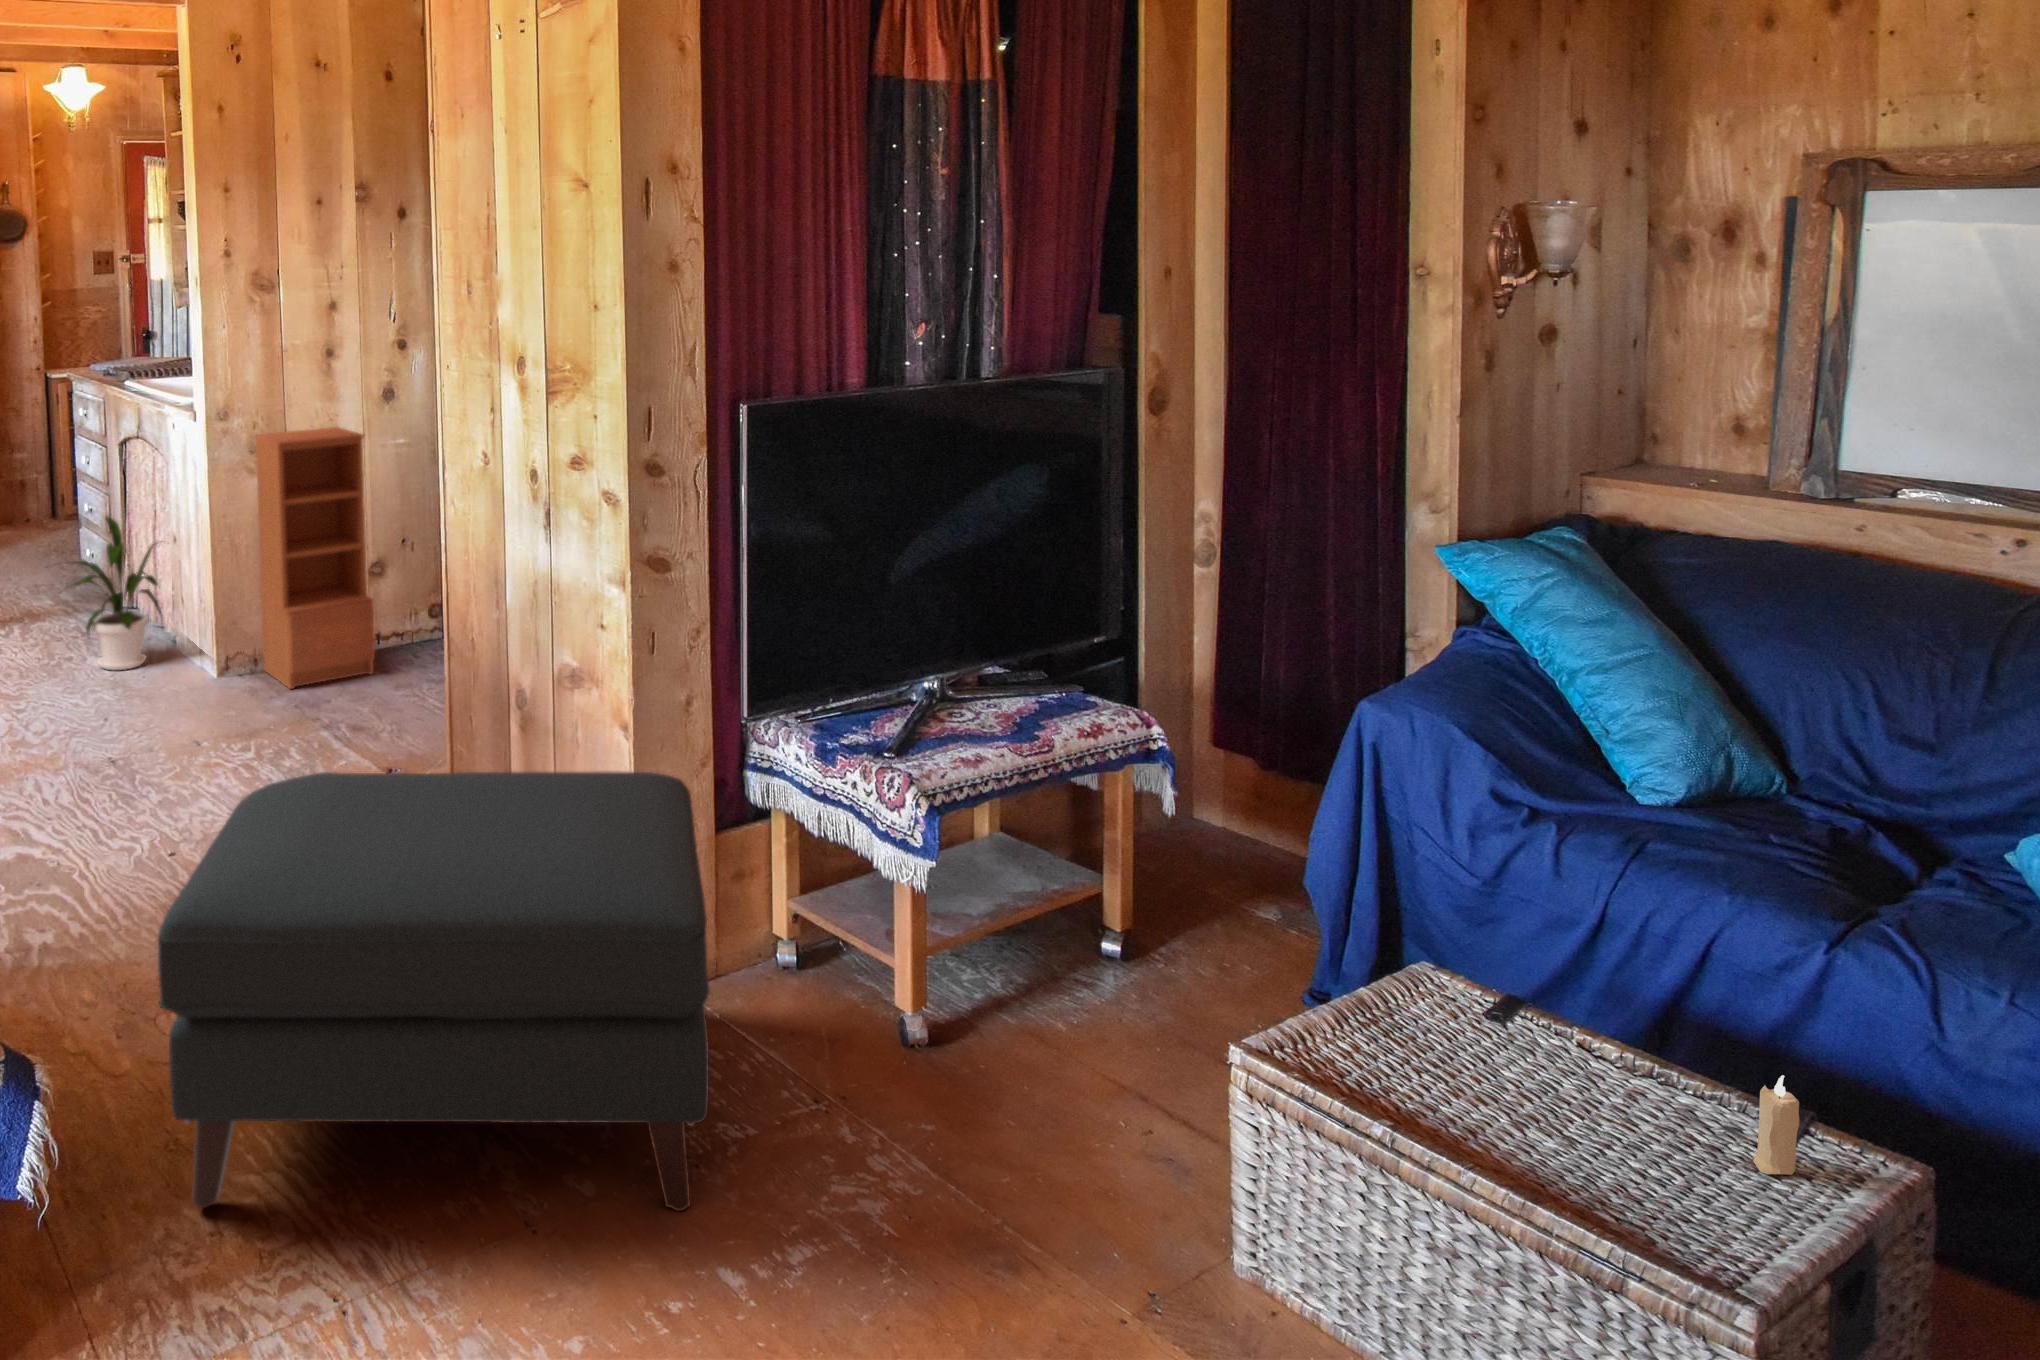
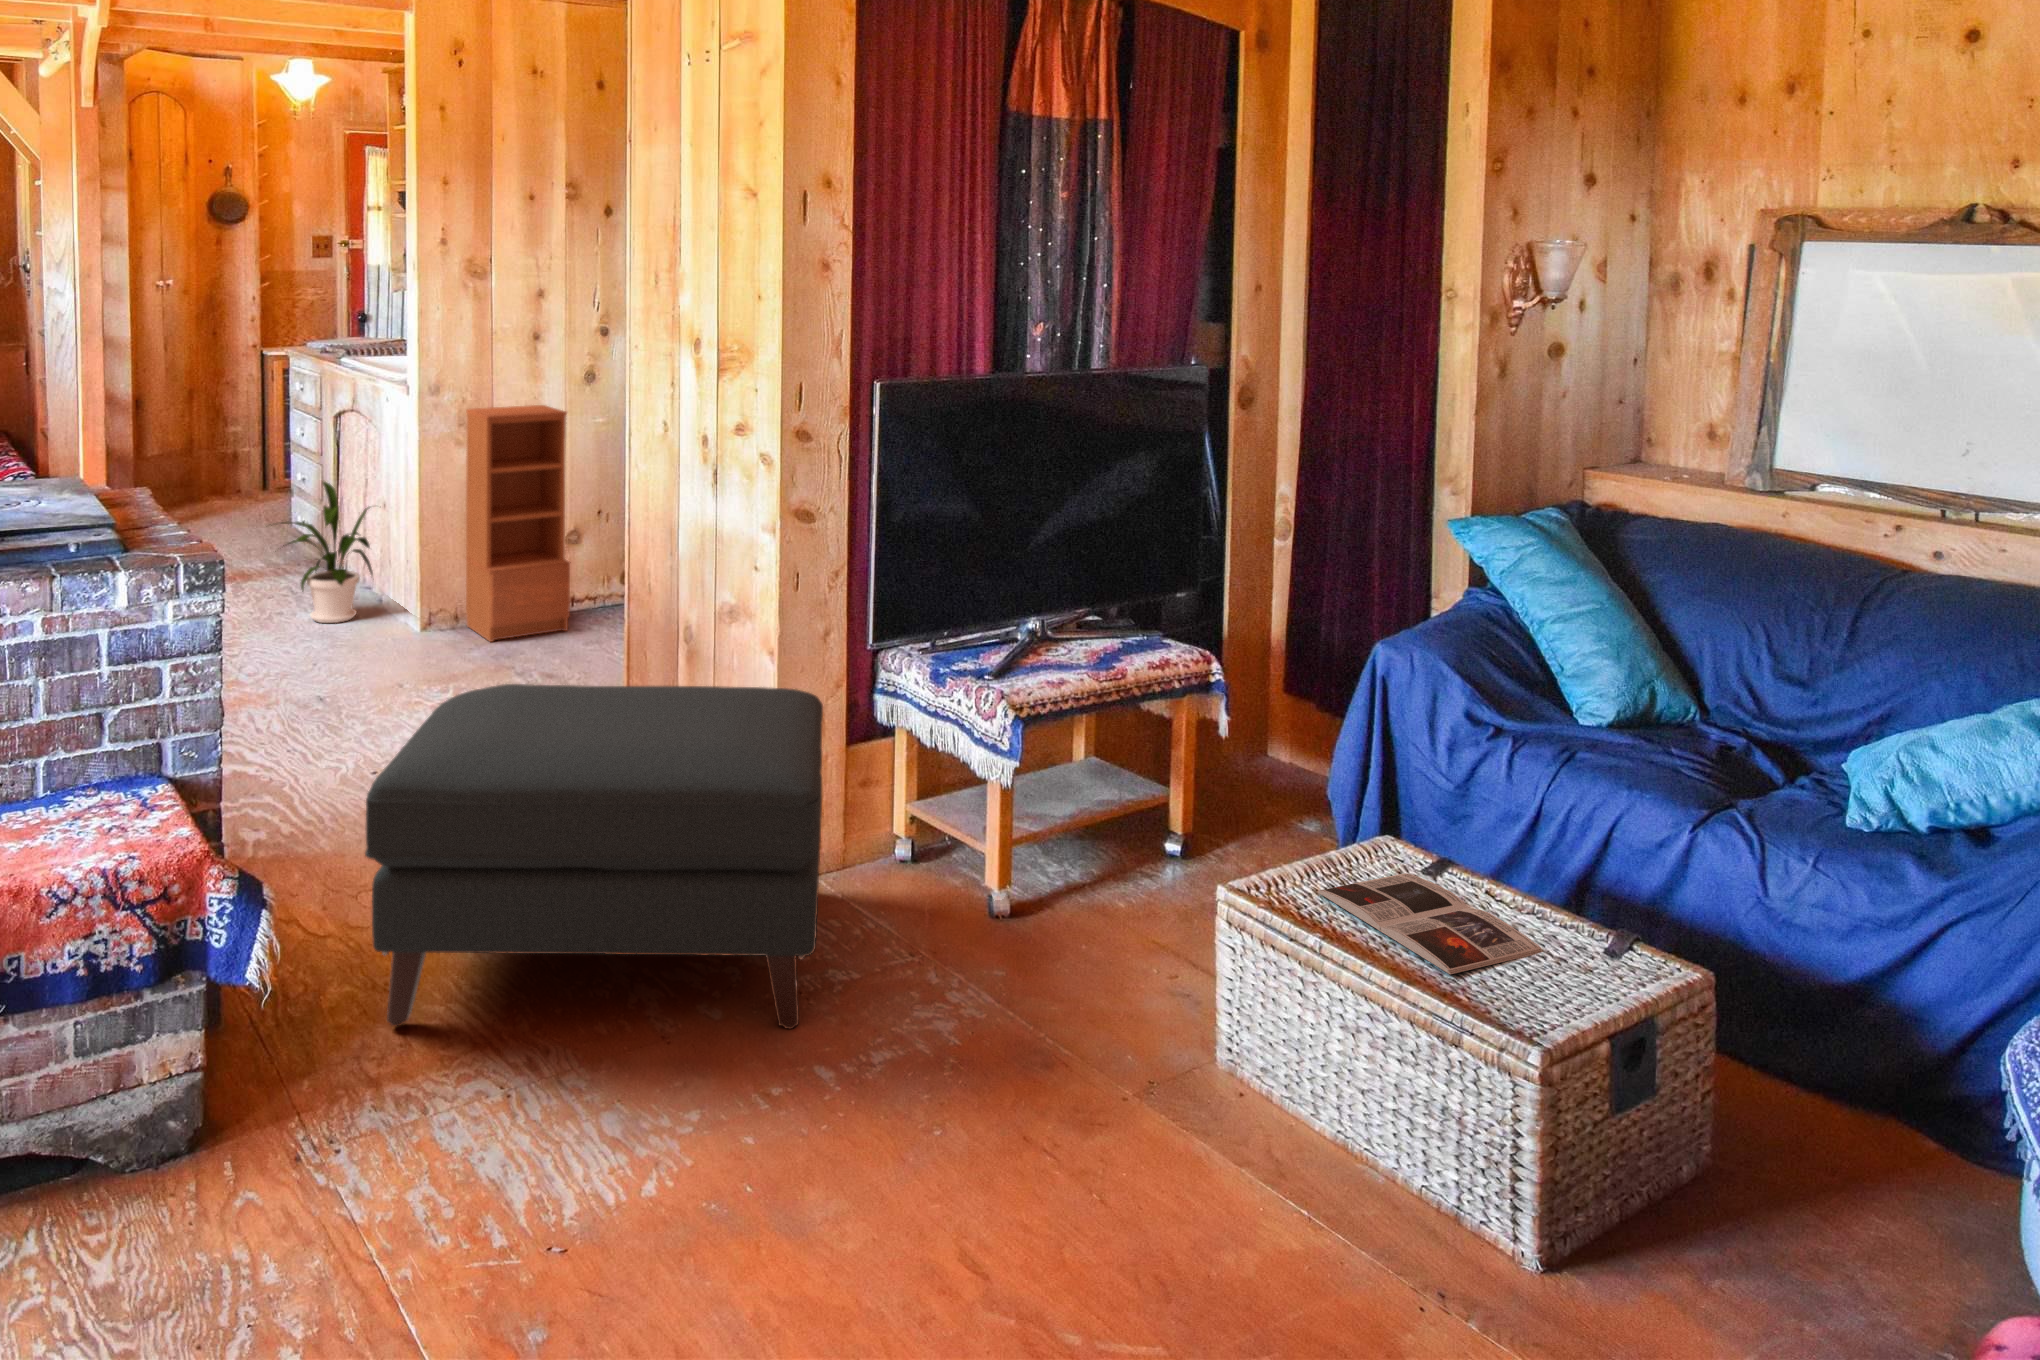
magazine: none [1355,1017,1691,1183] -> present [1317,873,1542,974]
candle: present [1753,1075,1799,1175] -> none [1582,895,1613,970]

